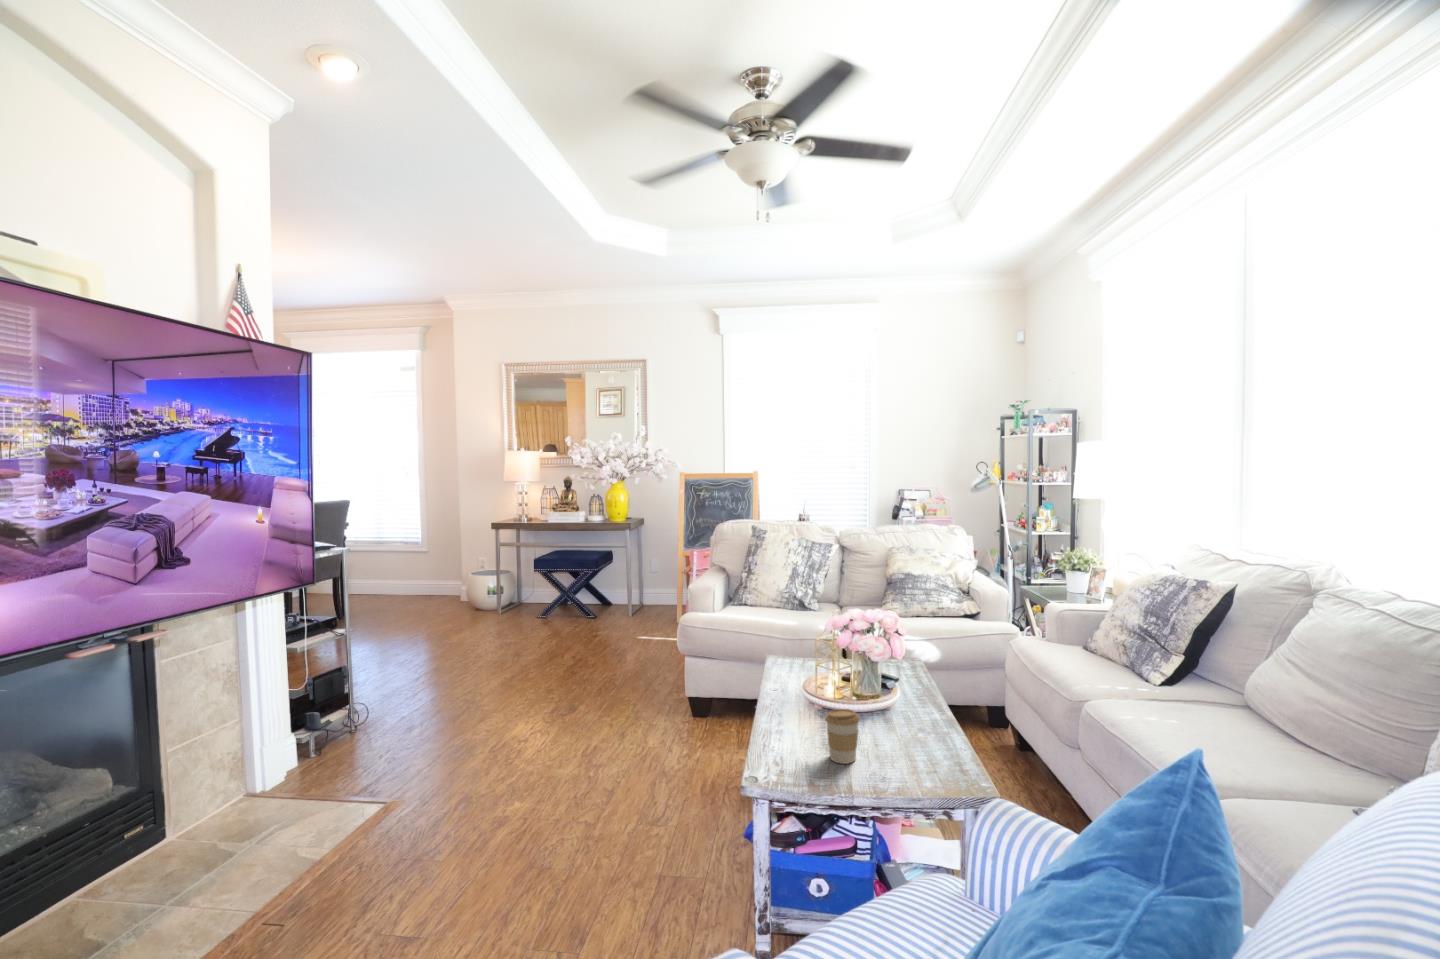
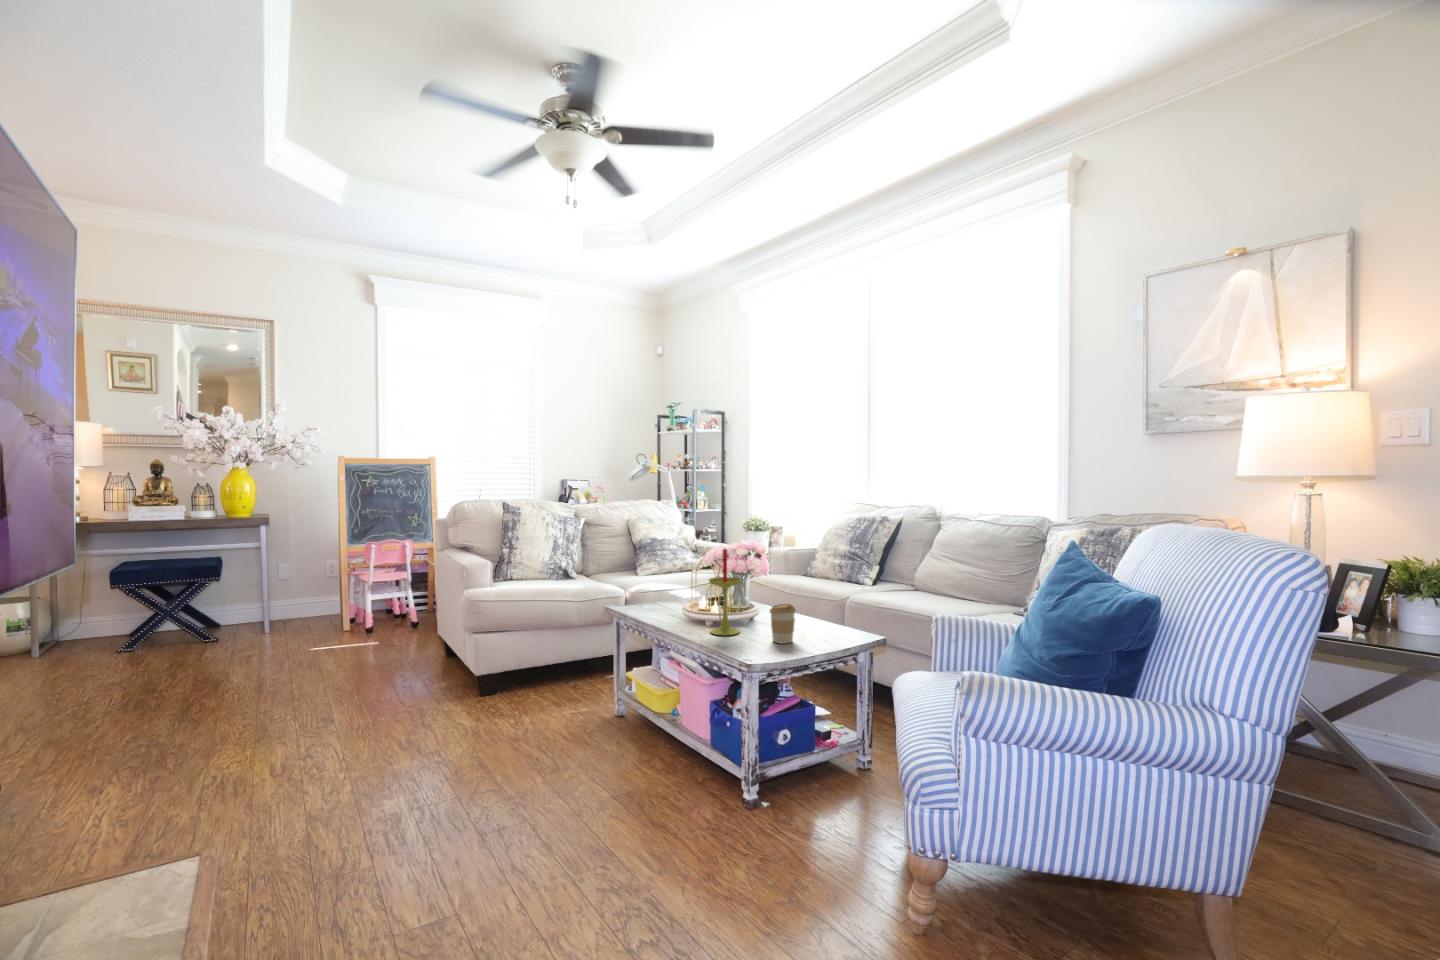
candle: none [783,622,827,732] -> present [709,549,741,636]

